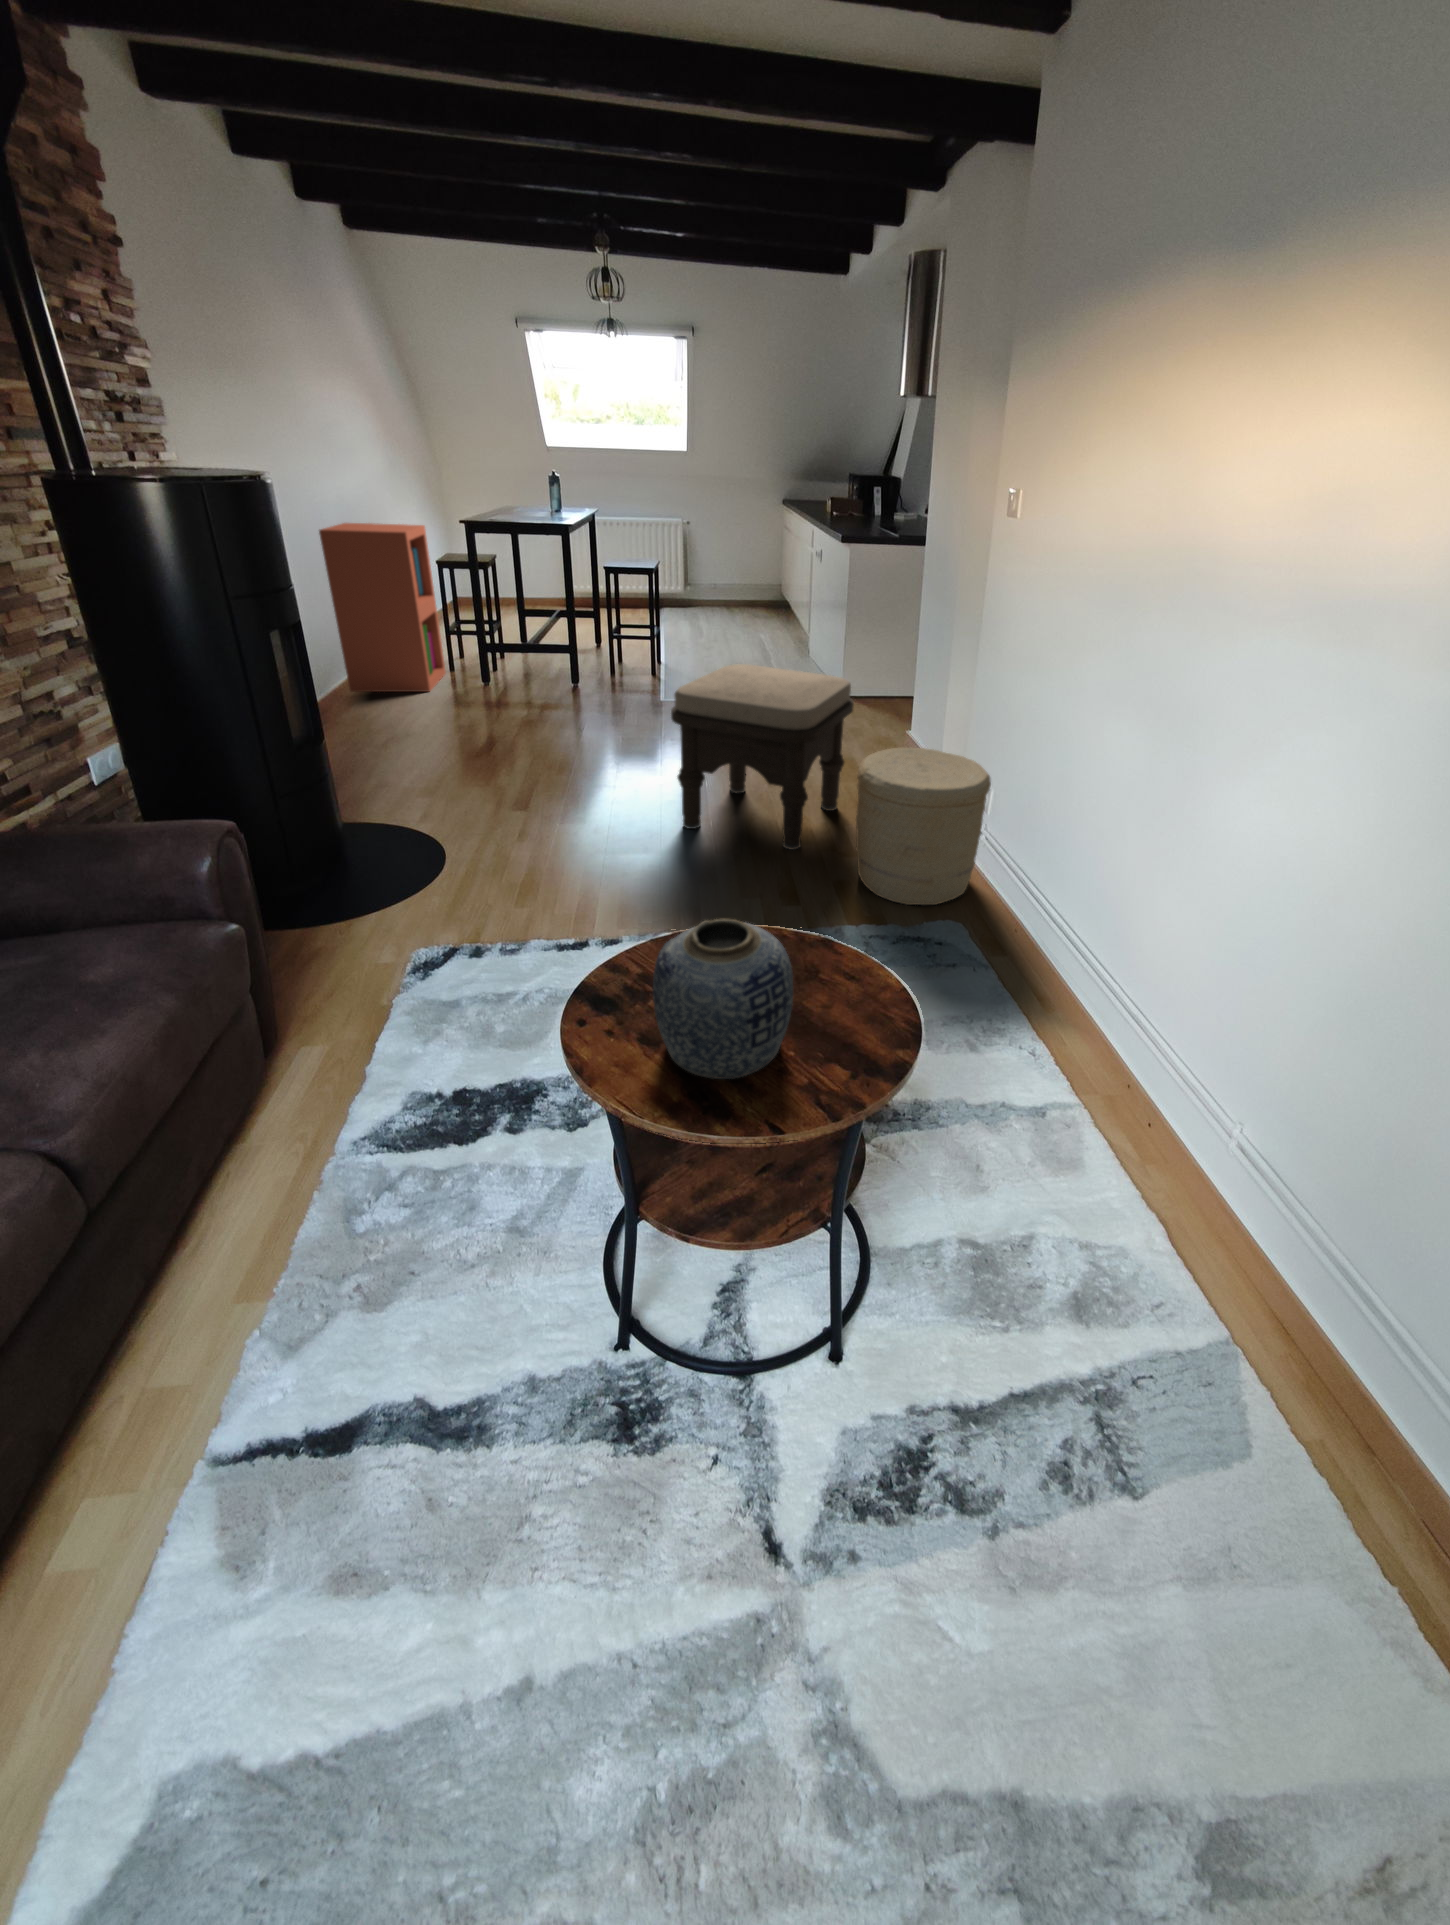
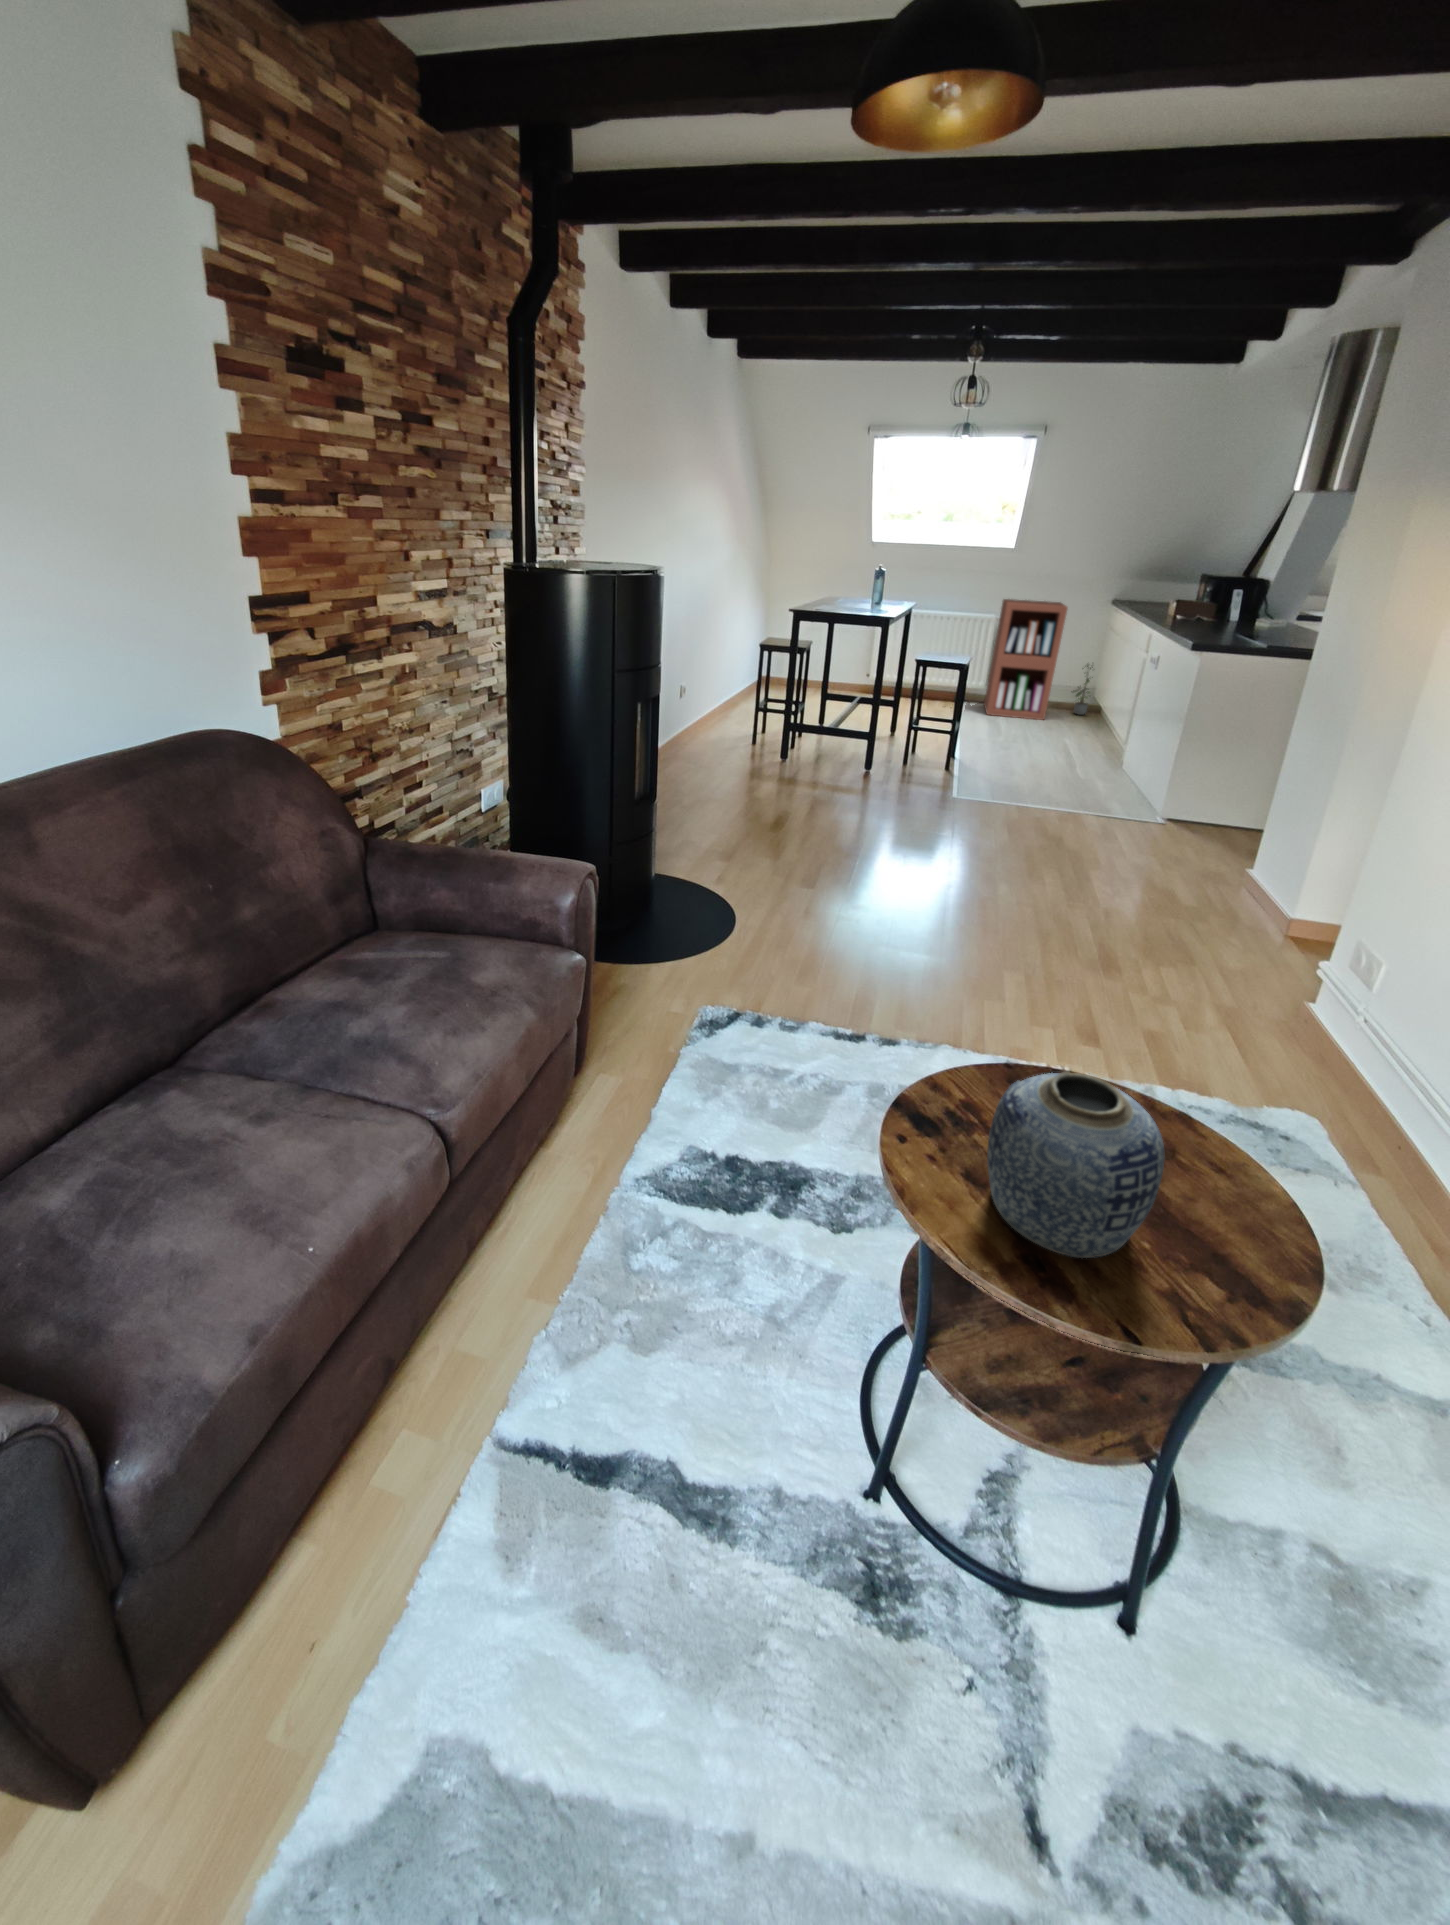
bookshelf: present [319,523,446,692] -> present [984,599,1068,720]
potted plant: none [762,564,780,614] -> present [1074,665,1093,715]
ottoman: present [671,664,854,850] -> none [966,773,1200,987]
woven basket: present [856,748,991,905] -> none [1179,896,1397,1095]

